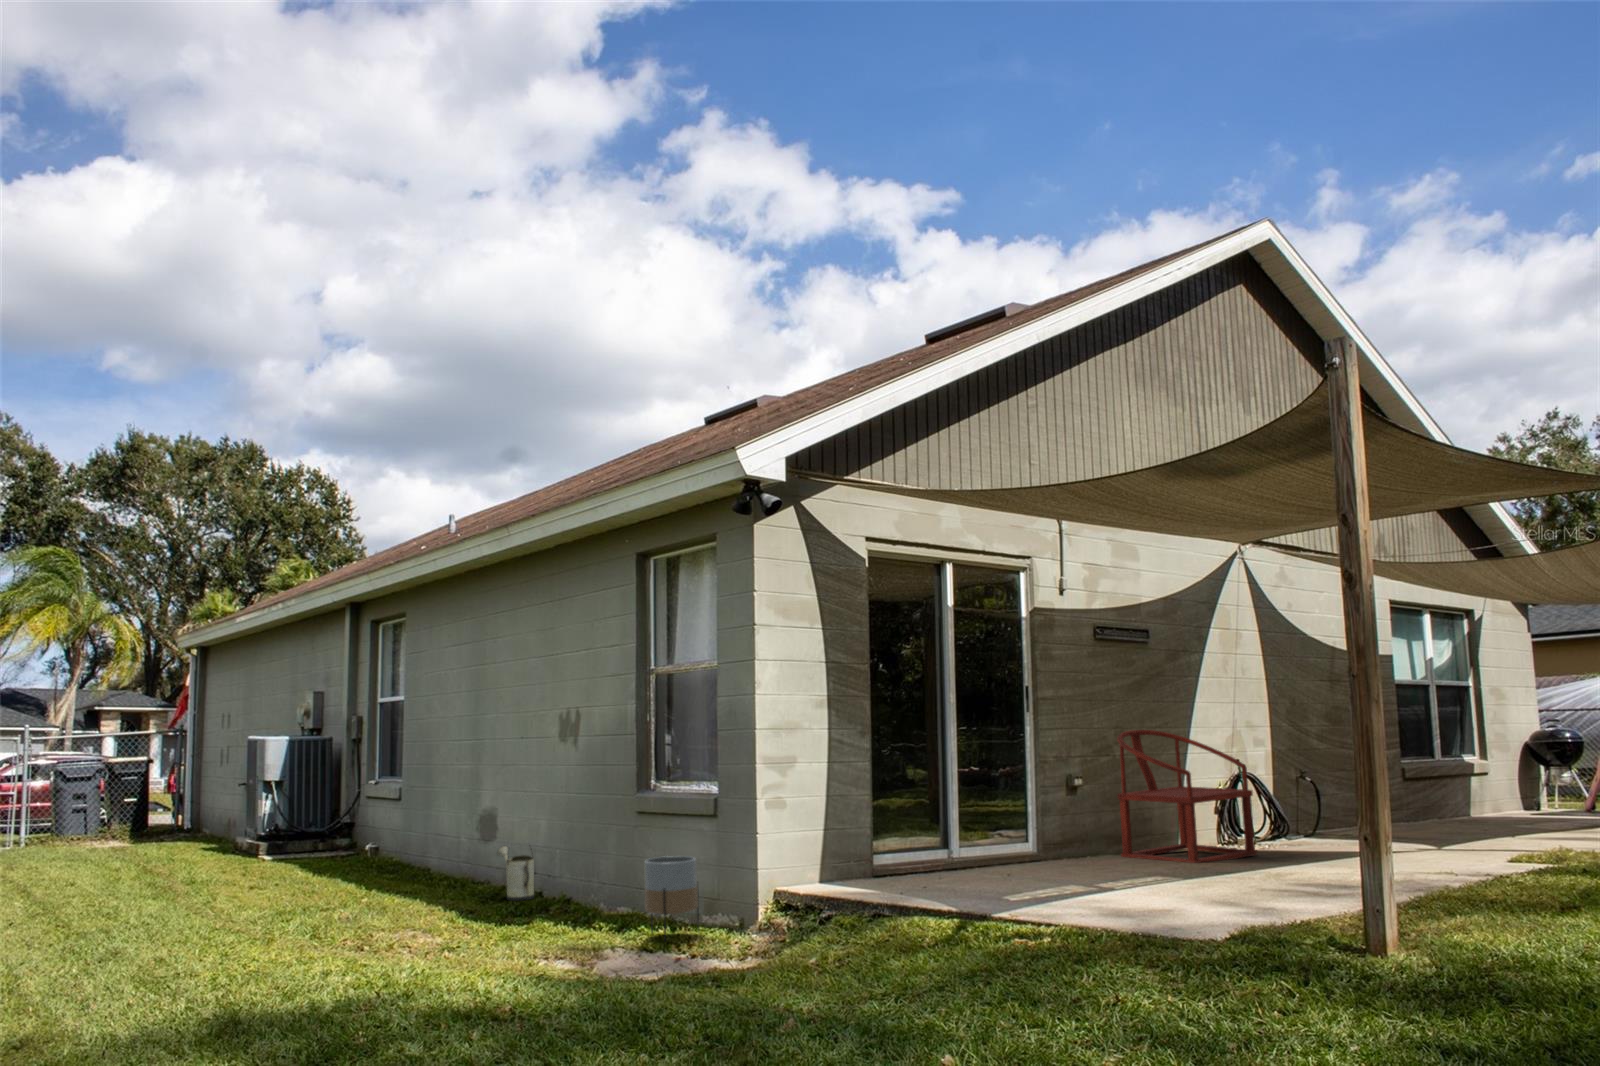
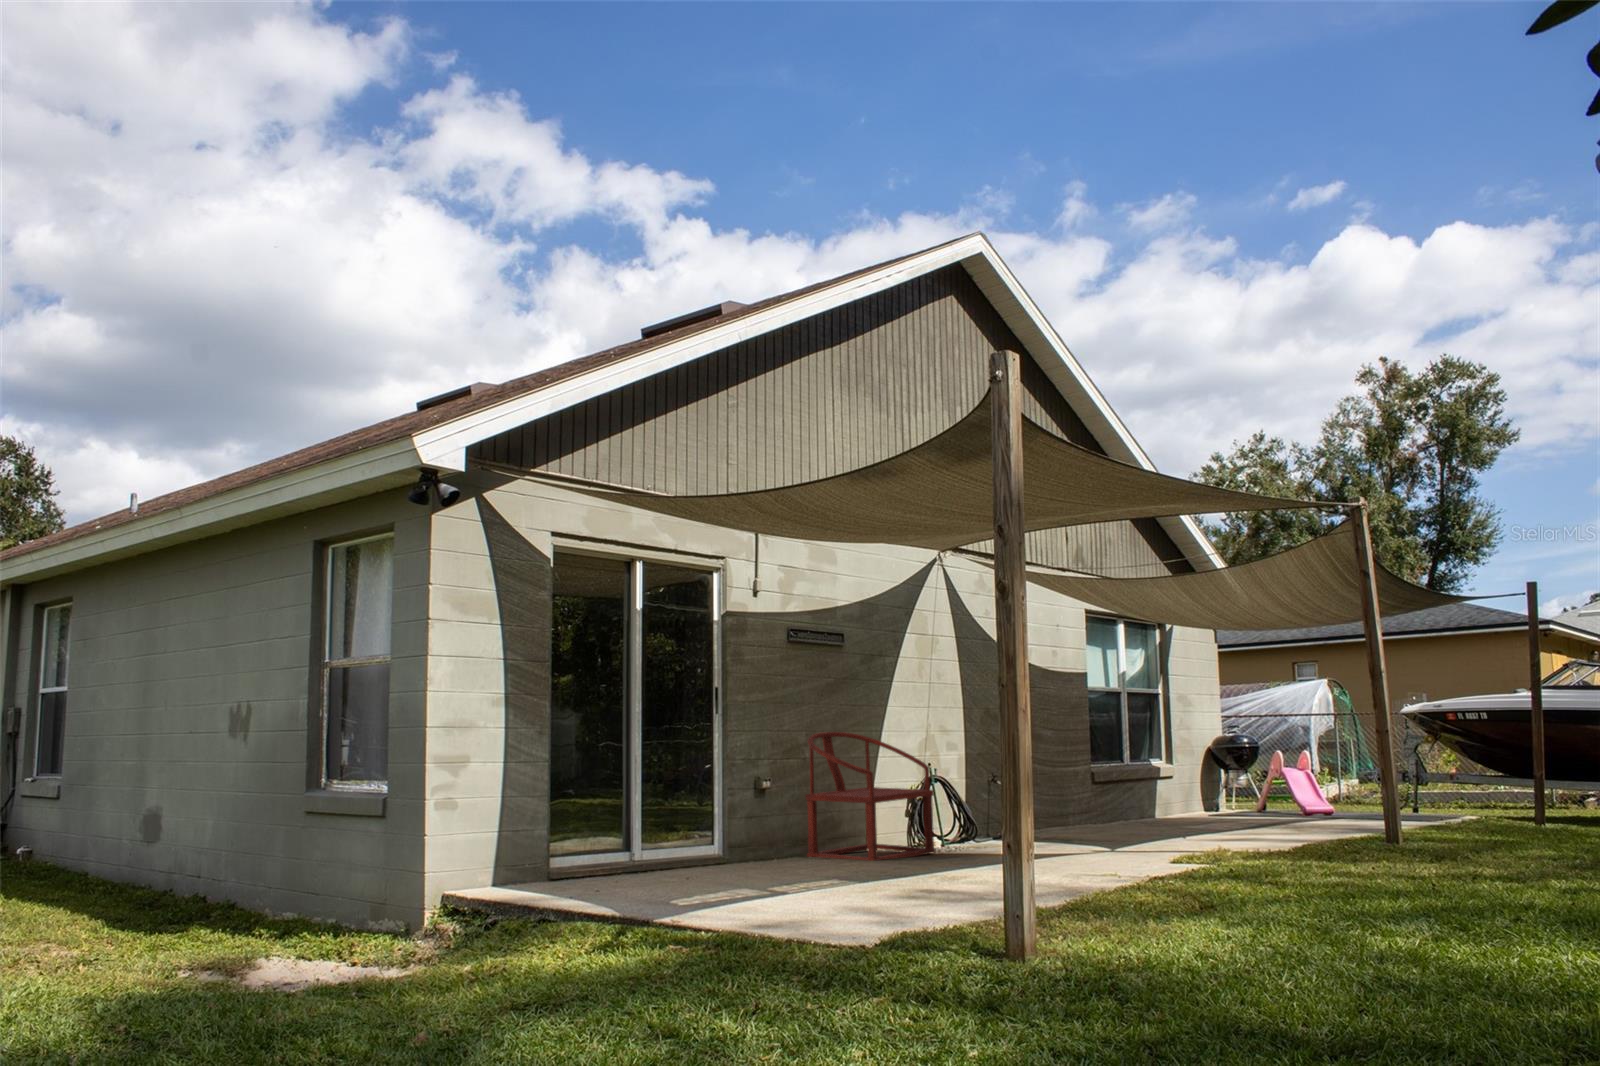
watering can: present [497,846,534,901] -> none [149,852,191,913]
planter: present [644,856,699,941] -> none [304,860,363,949]

